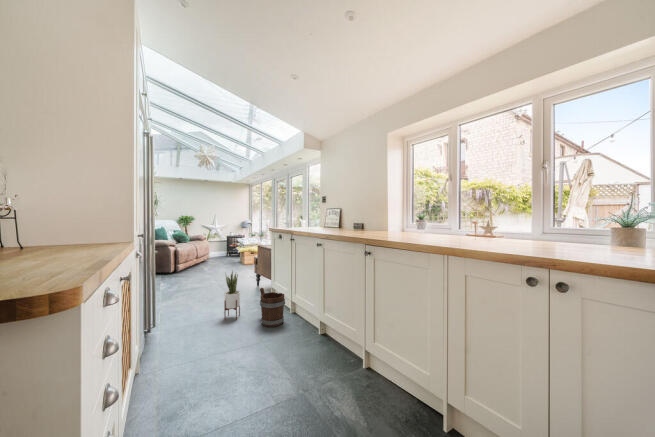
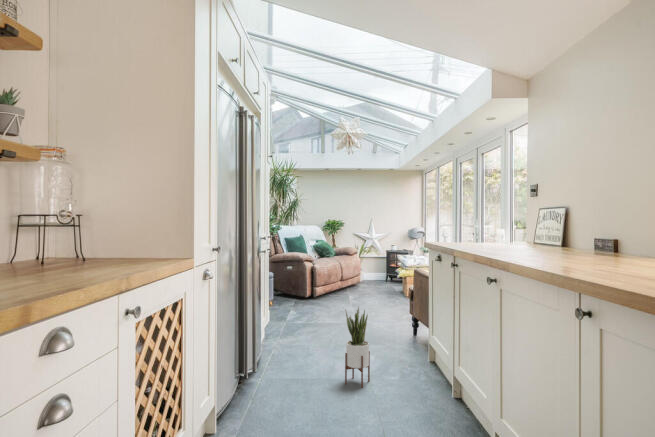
bucket: present [260,288,285,327] -> none [394,343,438,416]

